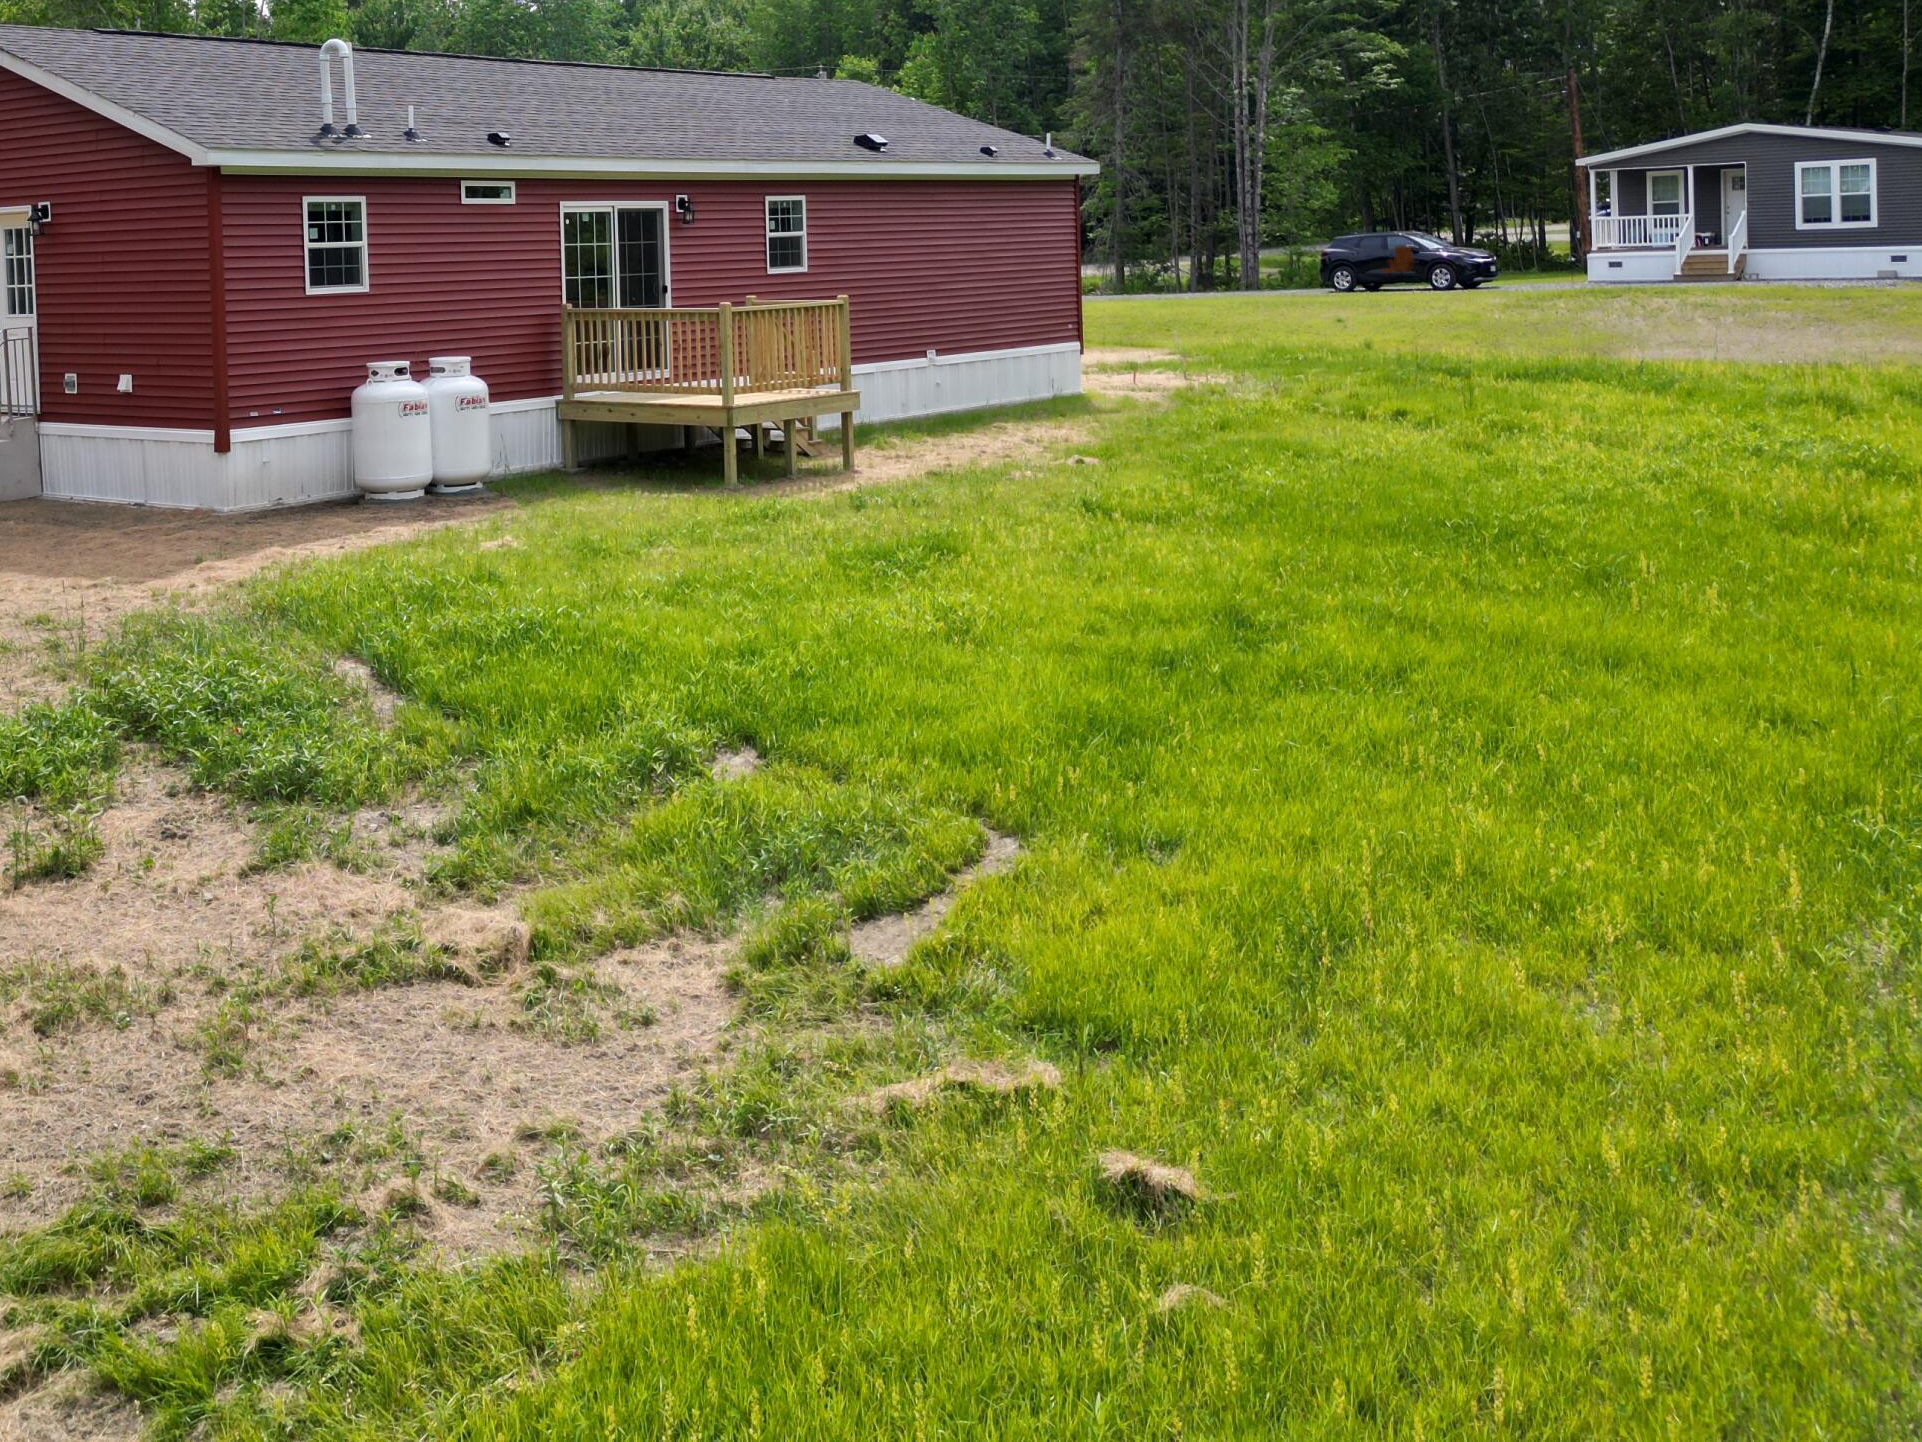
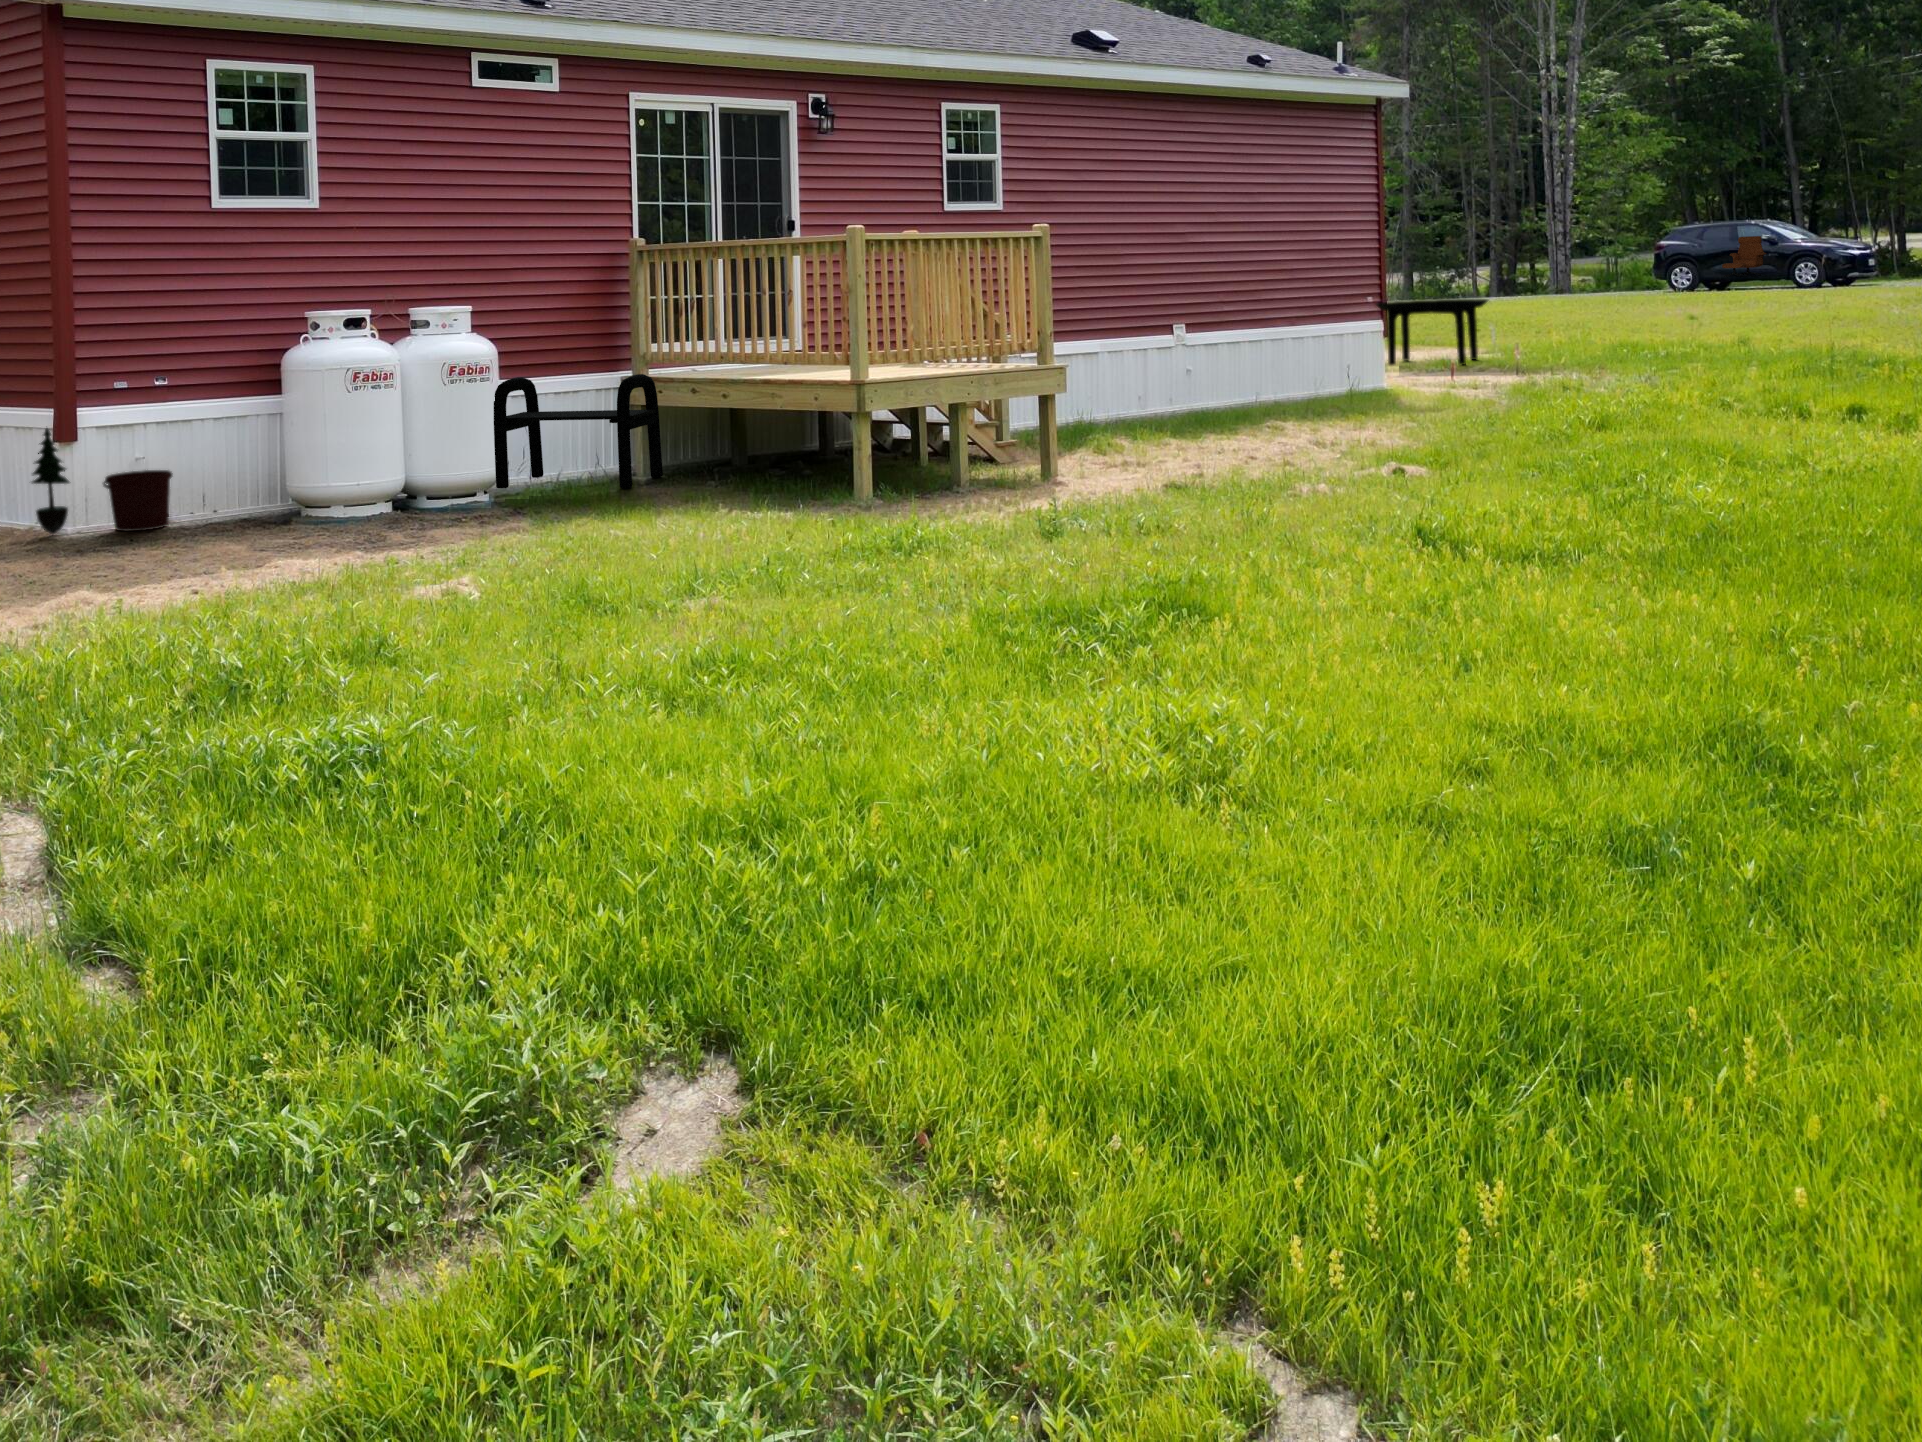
round table: none [1073,327,1154,377] -> present [1376,299,1488,366]
bench: none [487,402,597,478] -> present [494,374,663,488]
potted tree: none [204,442,230,512] -> present [32,428,69,534]
bucket: none [251,469,294,509] -> present [103,470,173,531]

